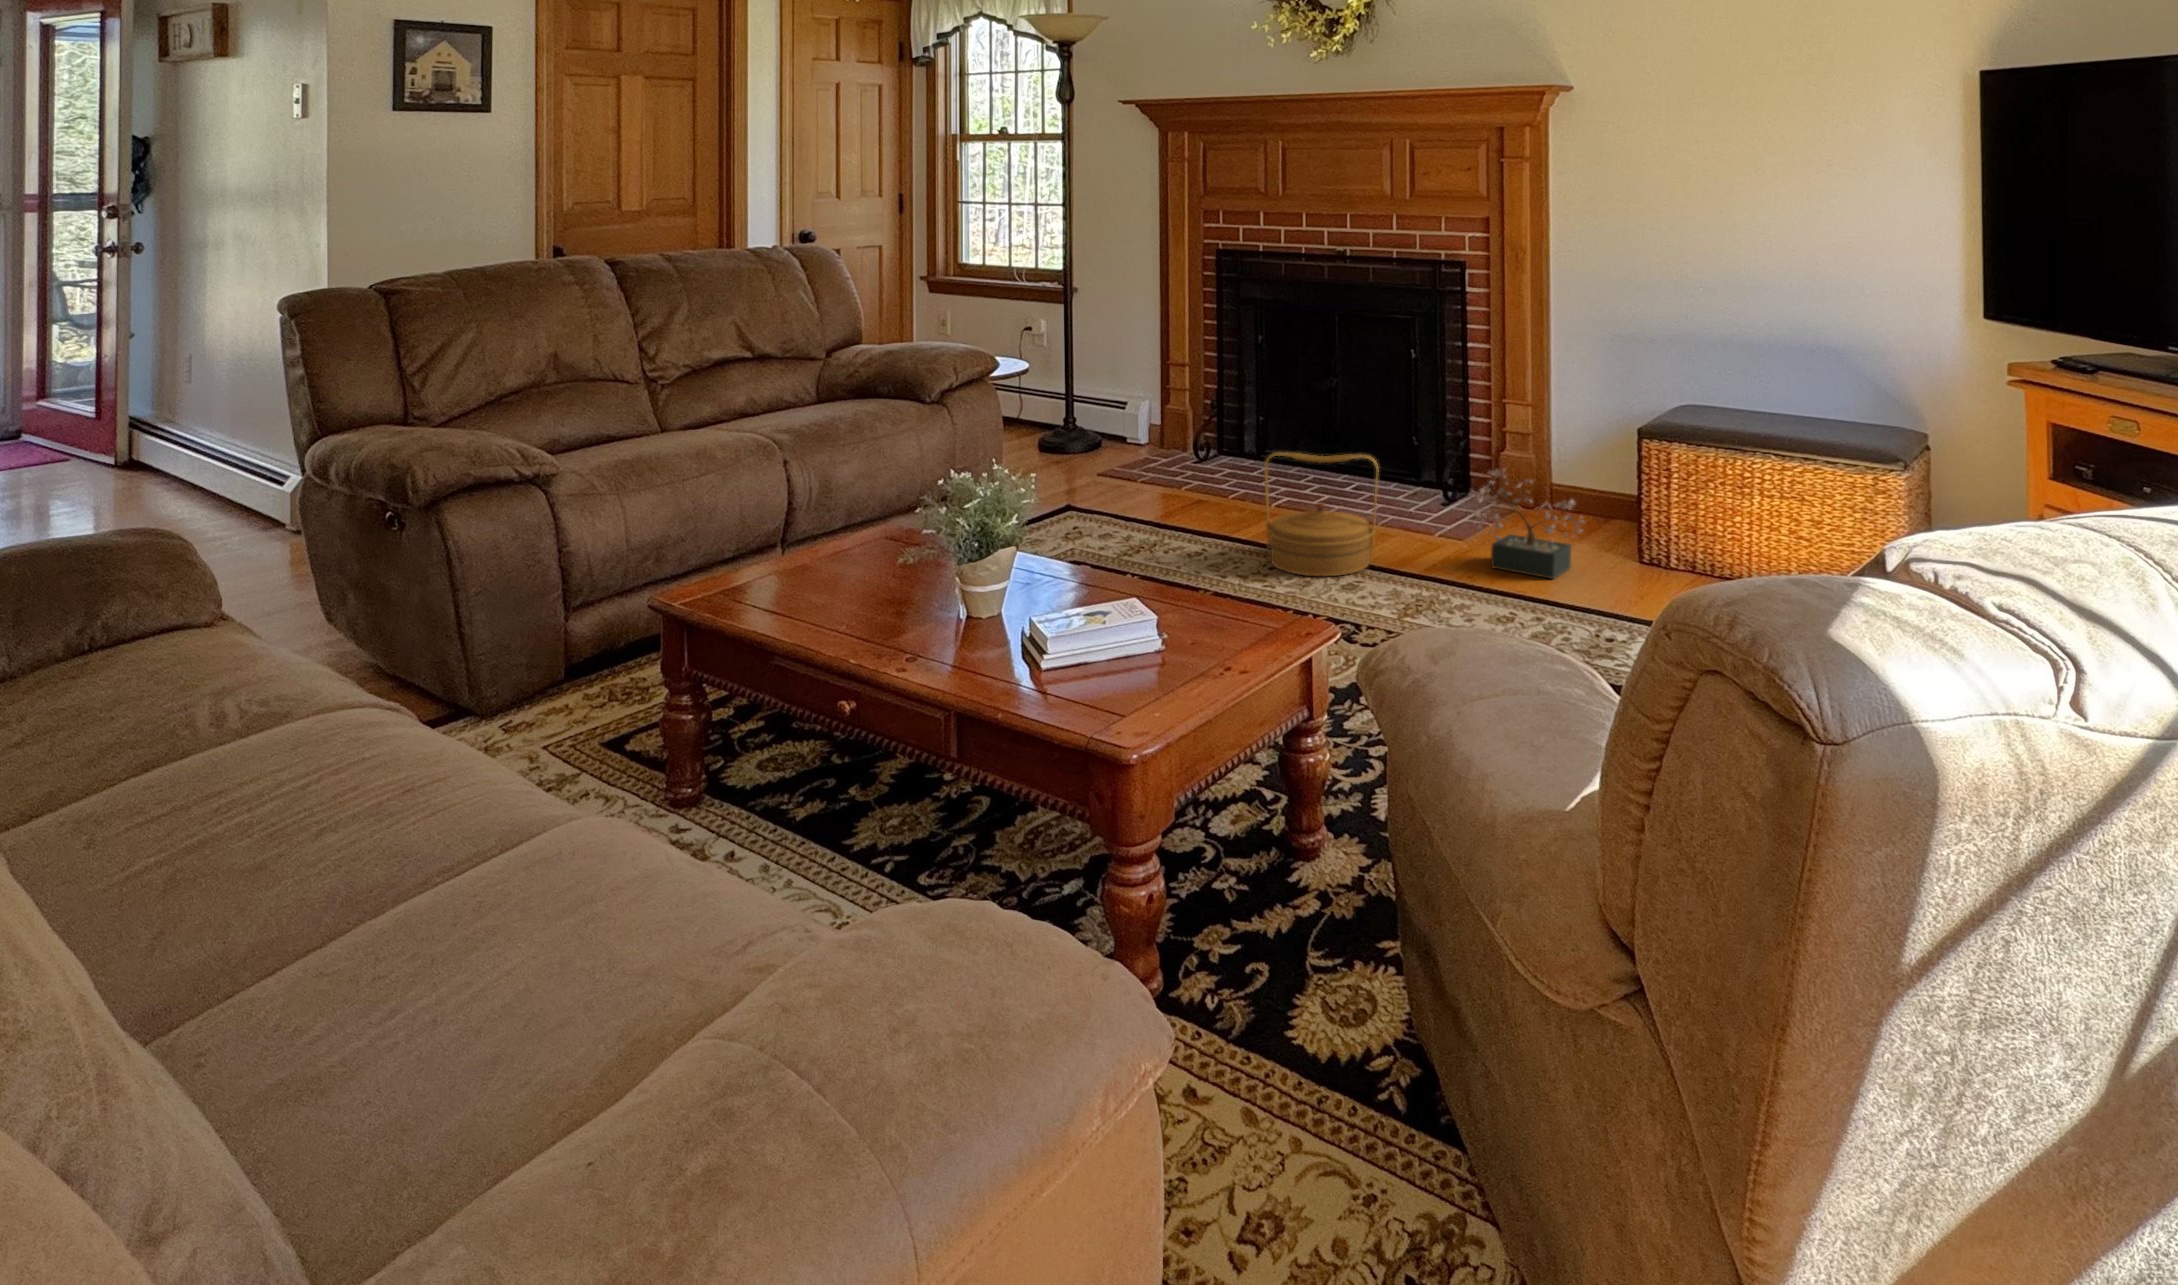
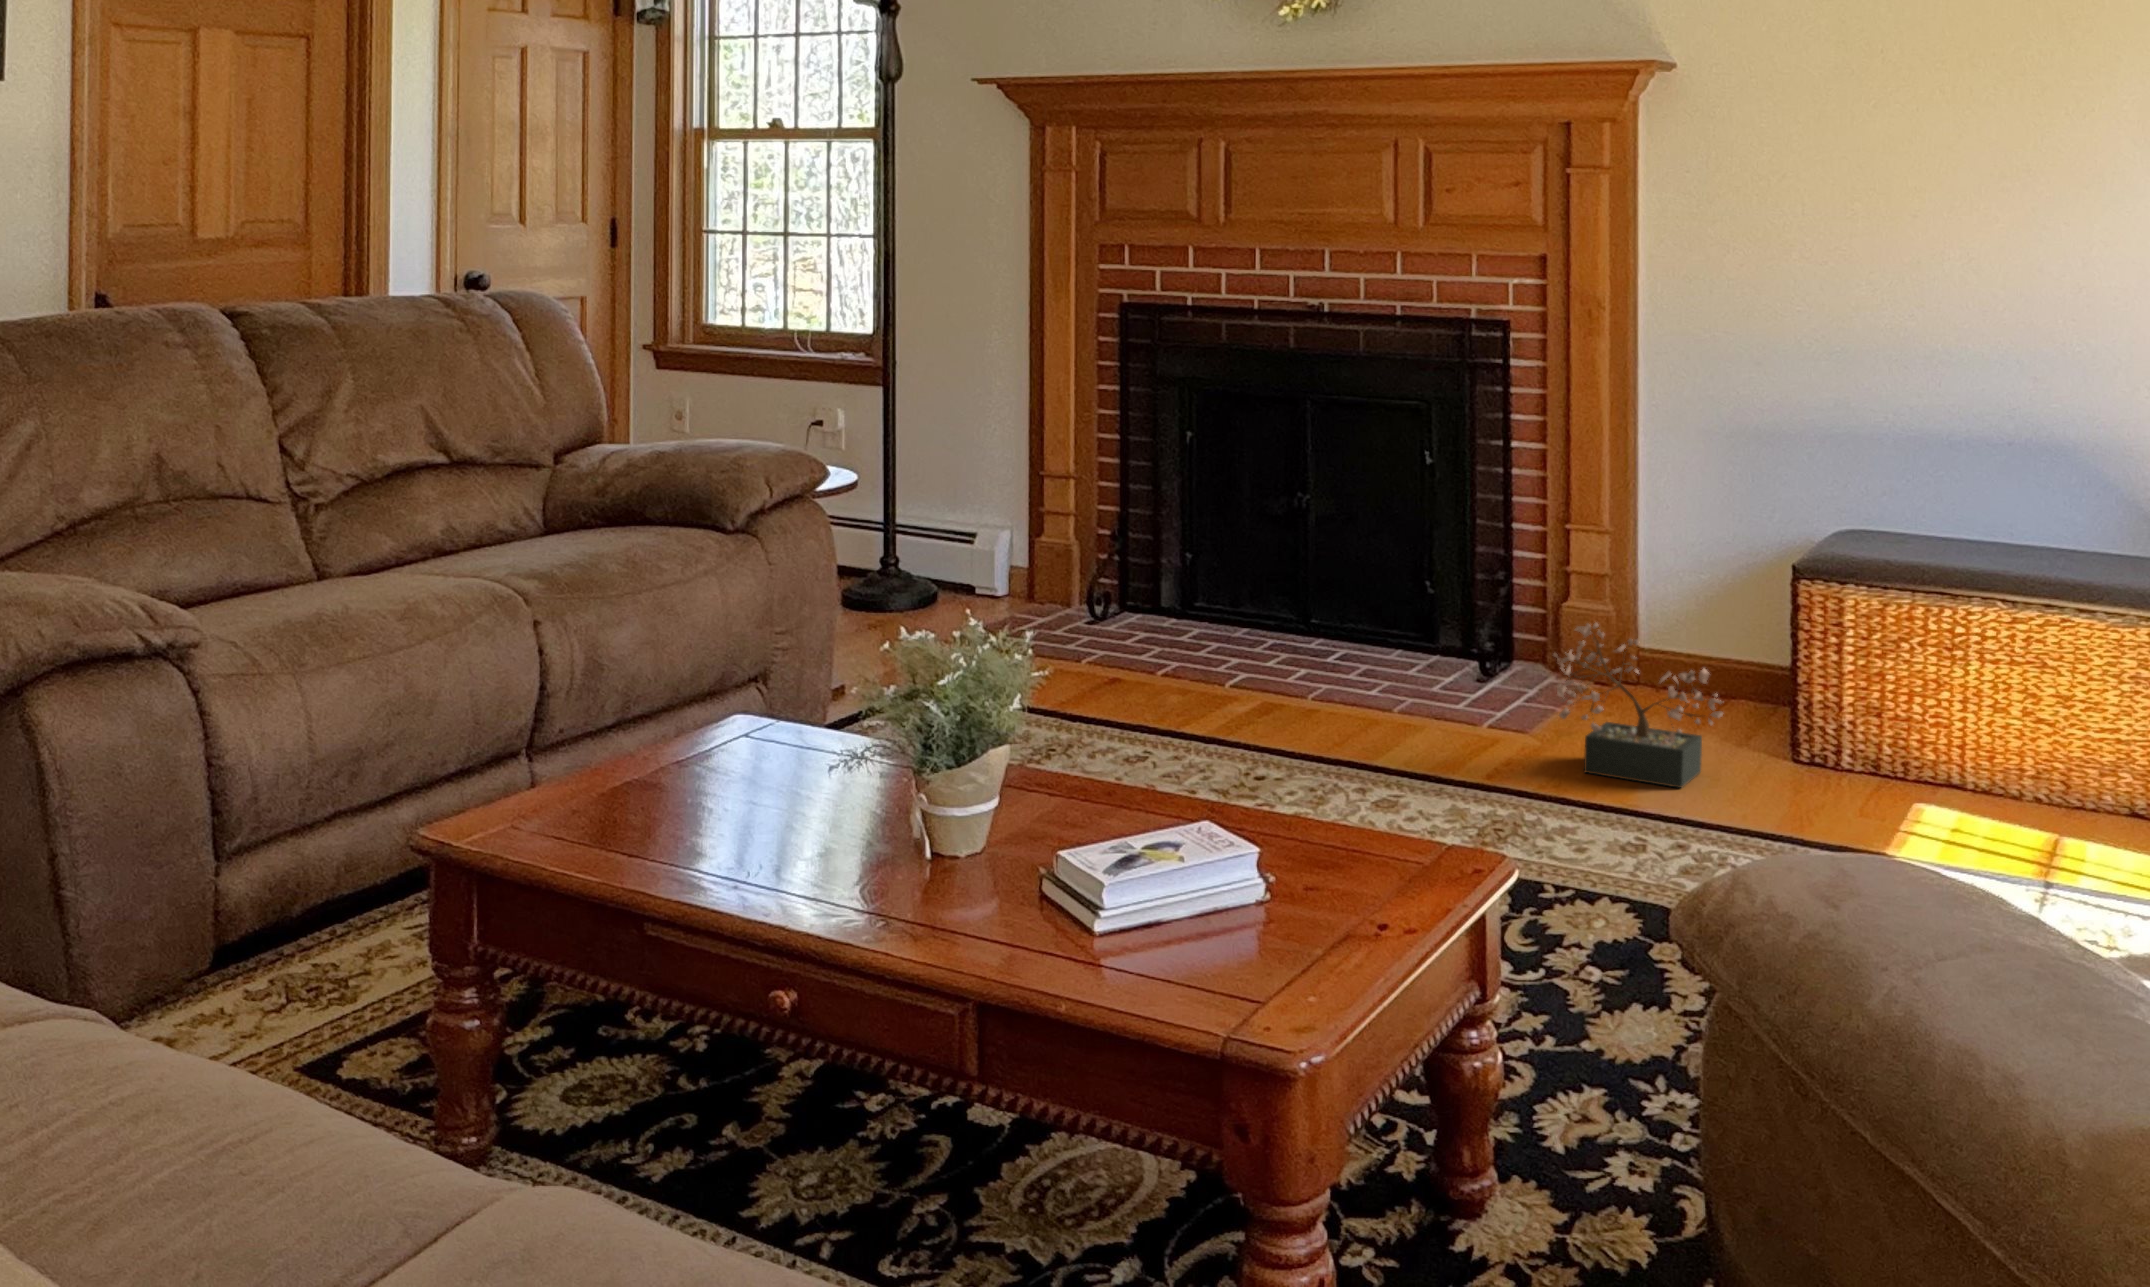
basket: present [1264,452,1379,576] -> none [1244,600,1417,789]

